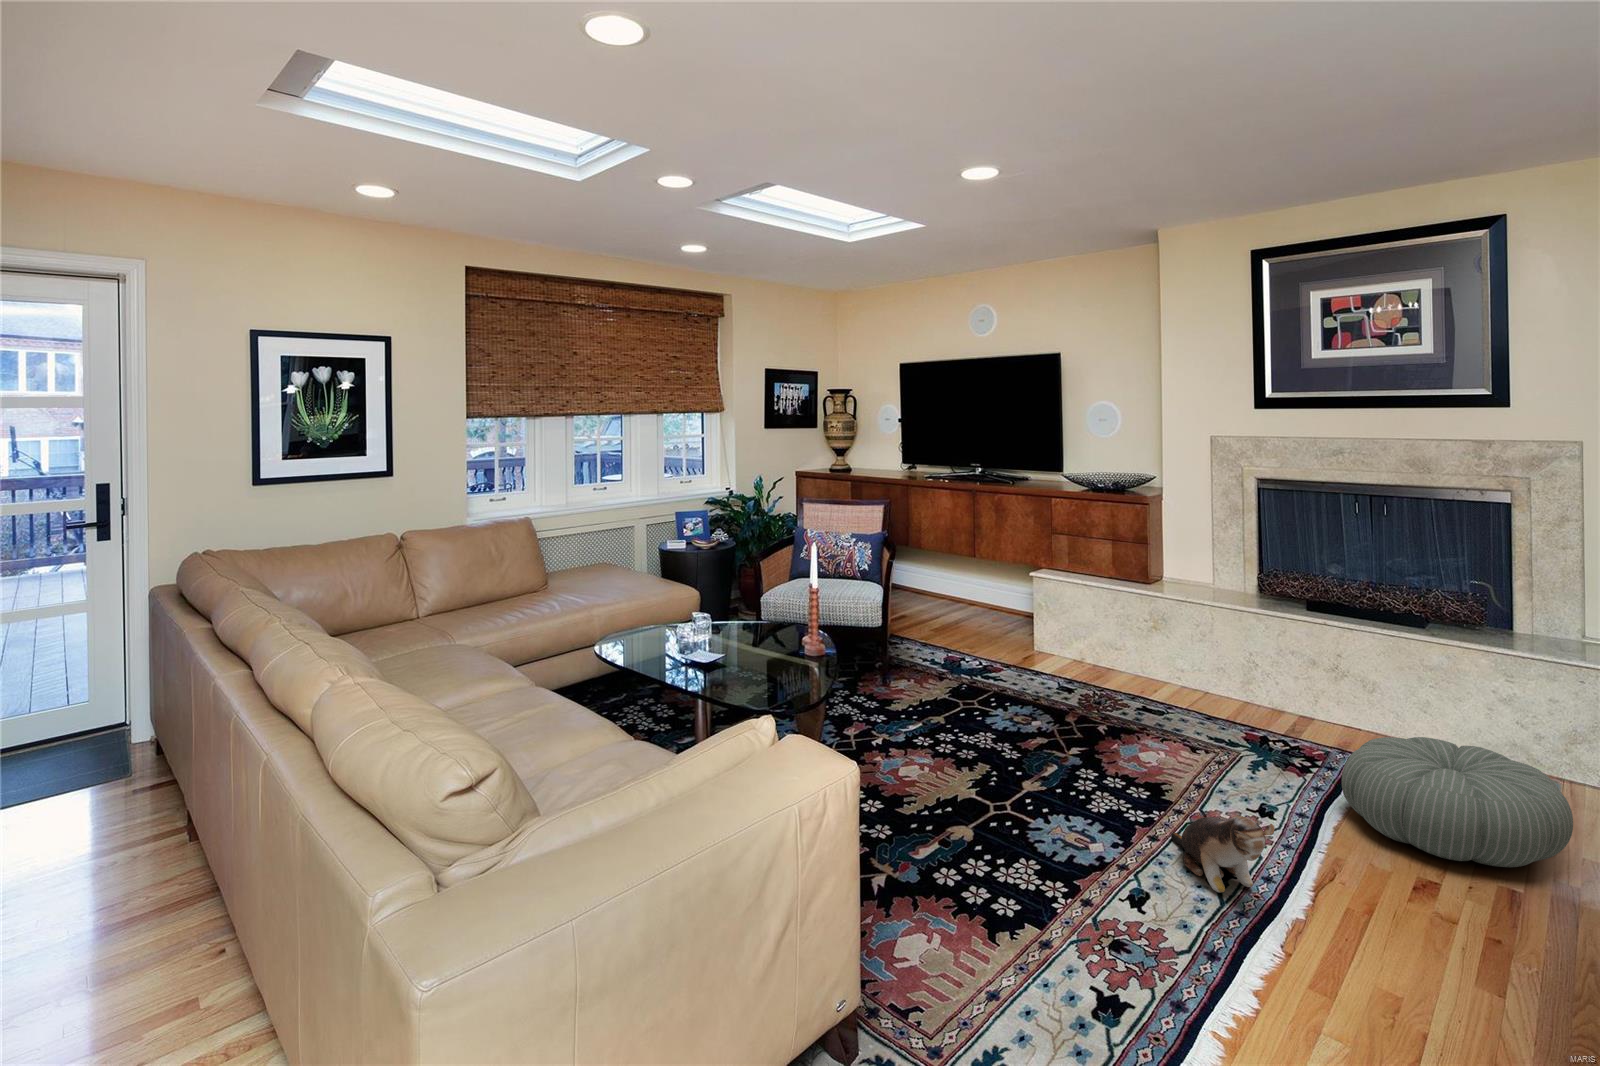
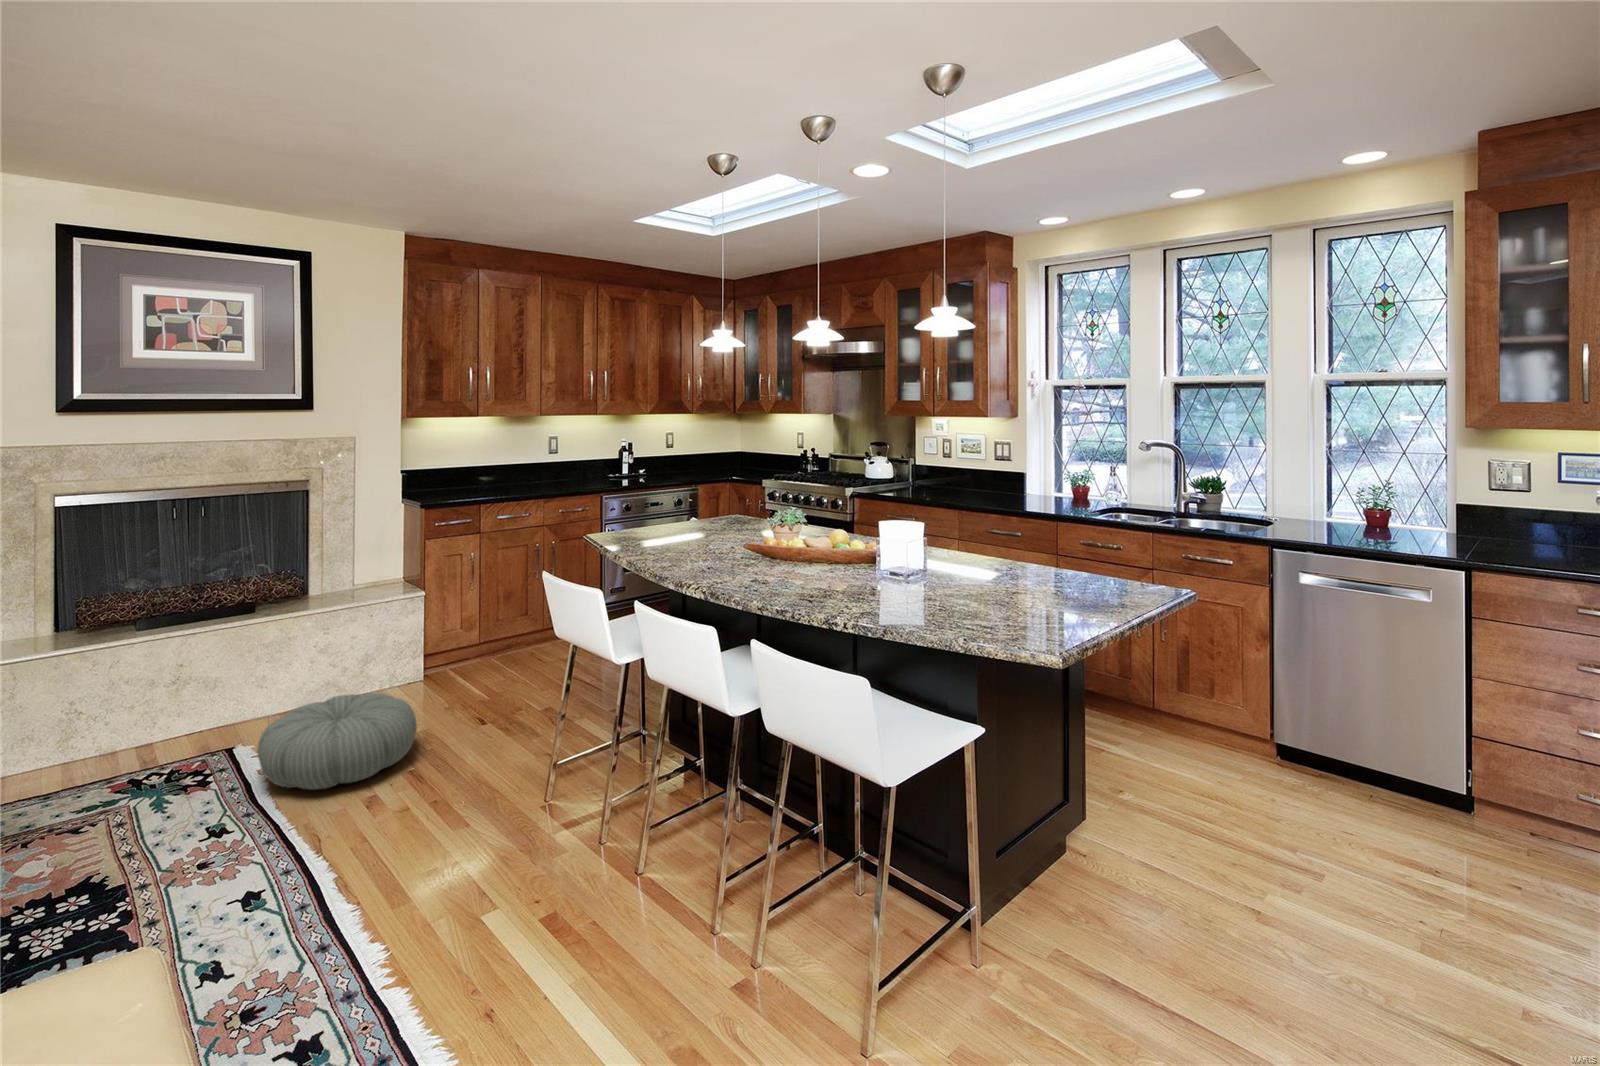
plush toy: present [1171,815,1274,892] -> none [167,822,309,917]

